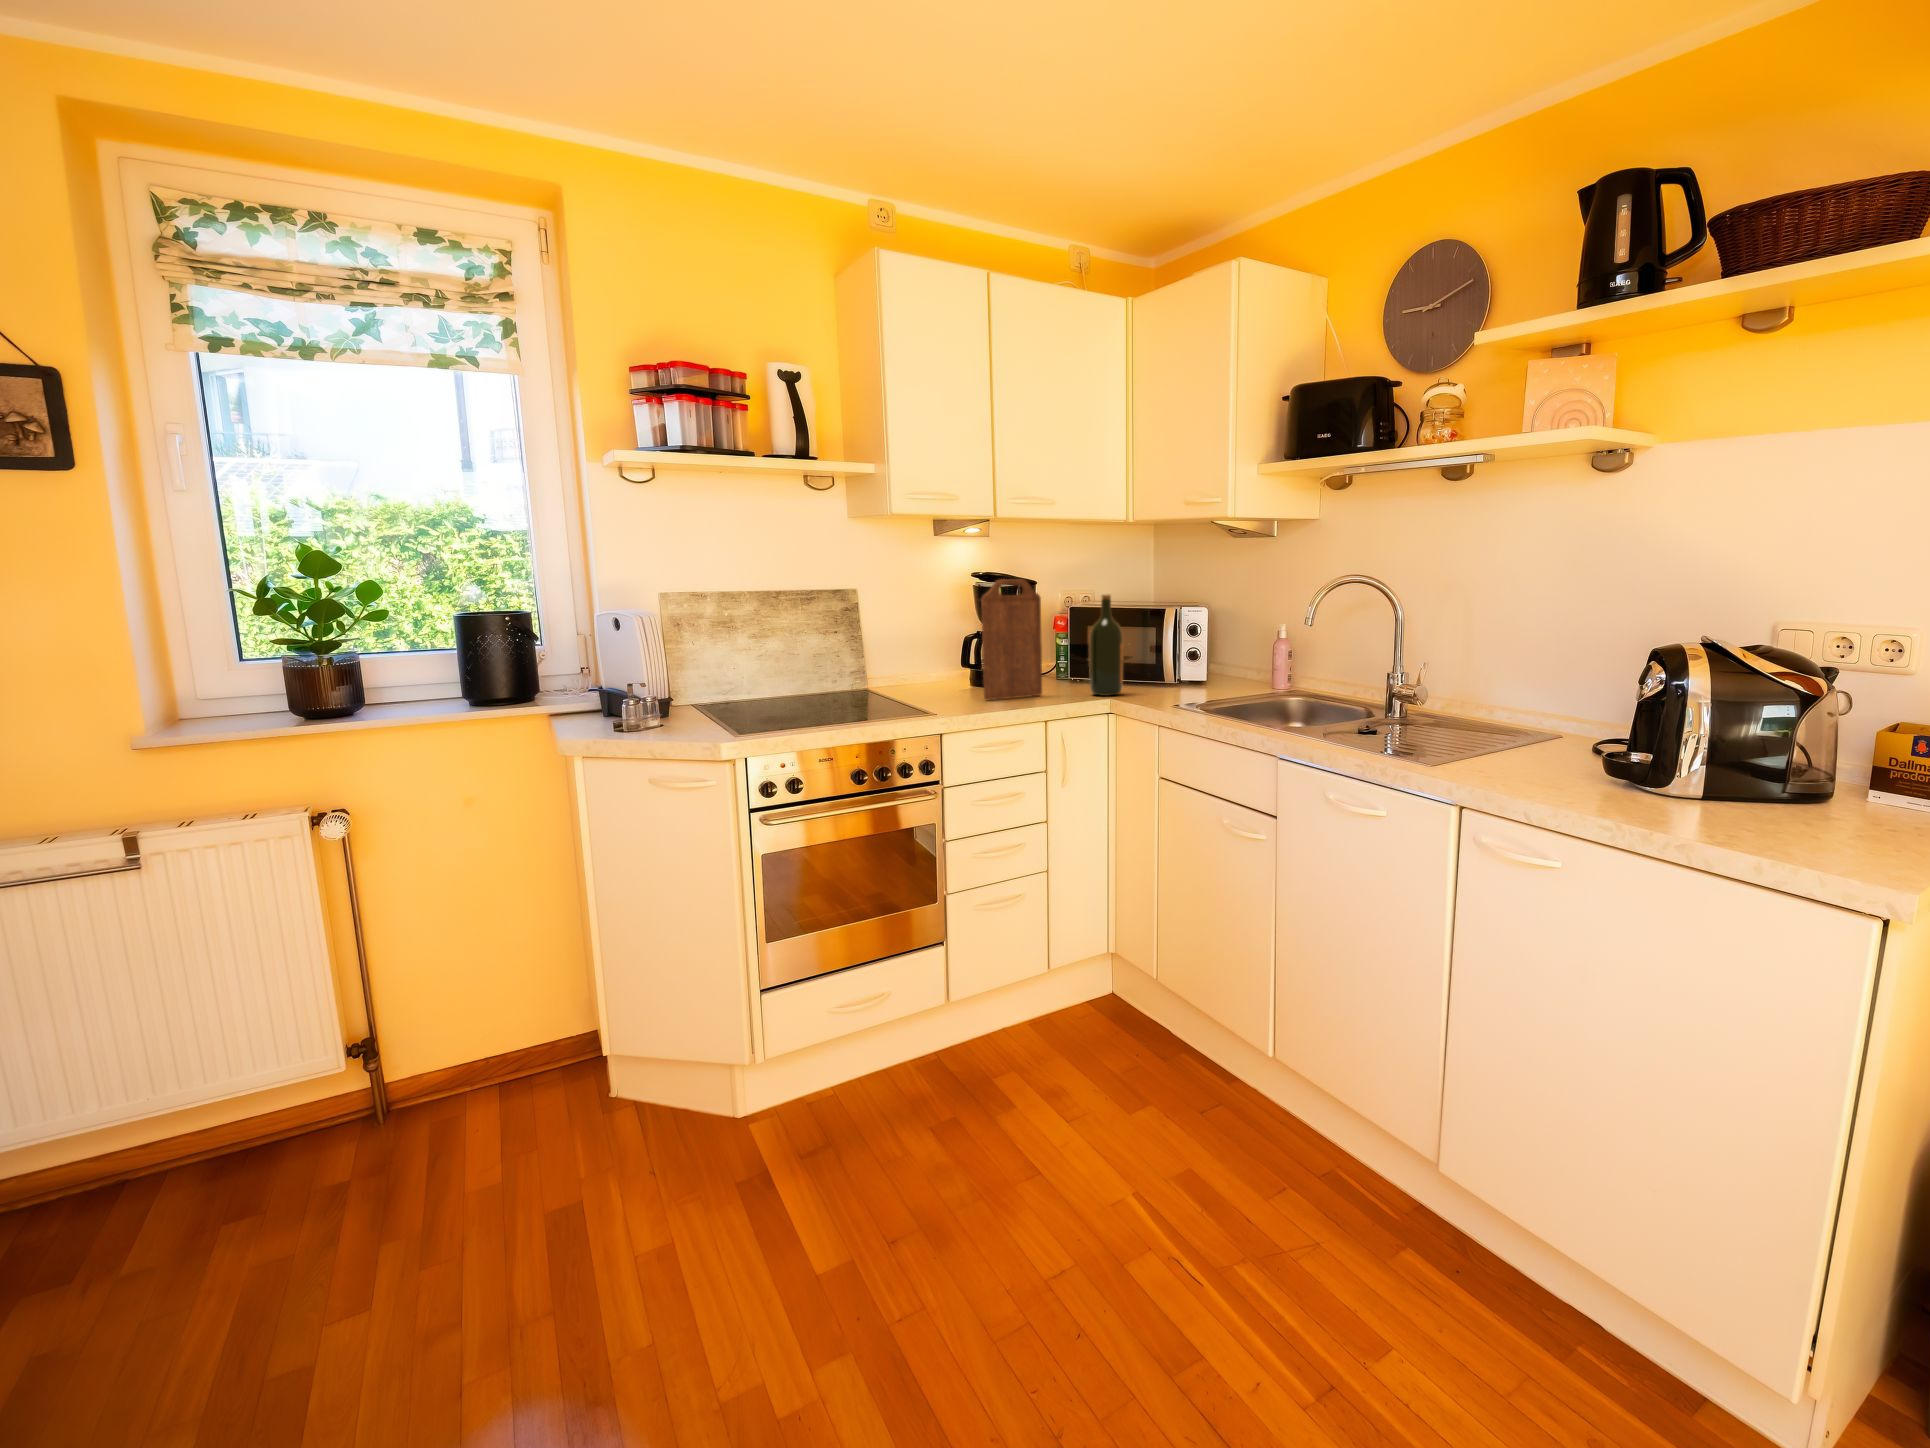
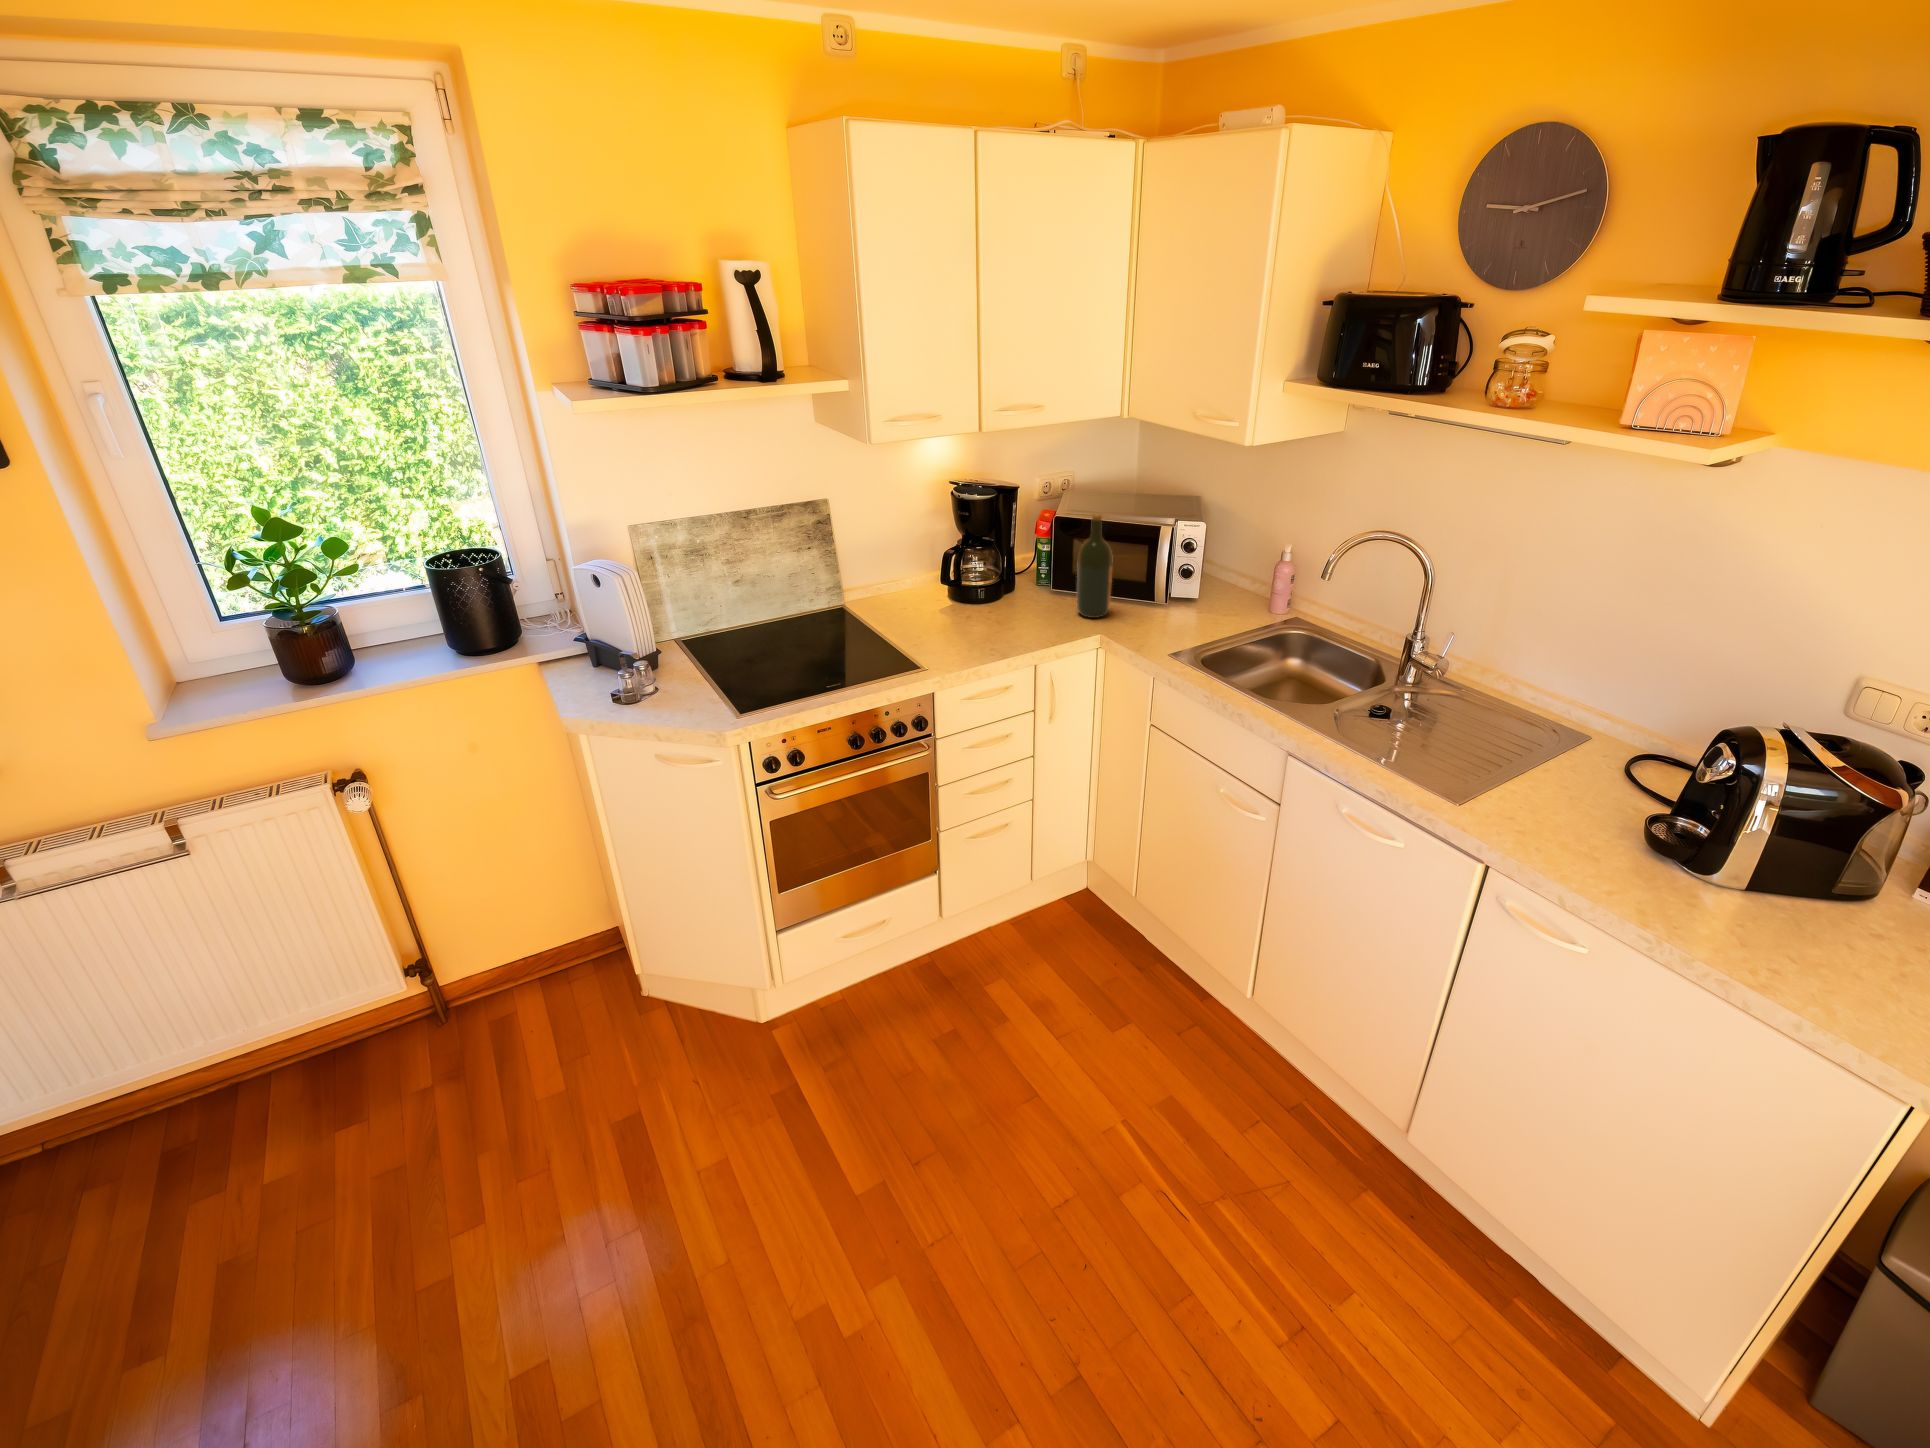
cutting board: present [981,579,1042,700] -> none [967,498,1029,625]

